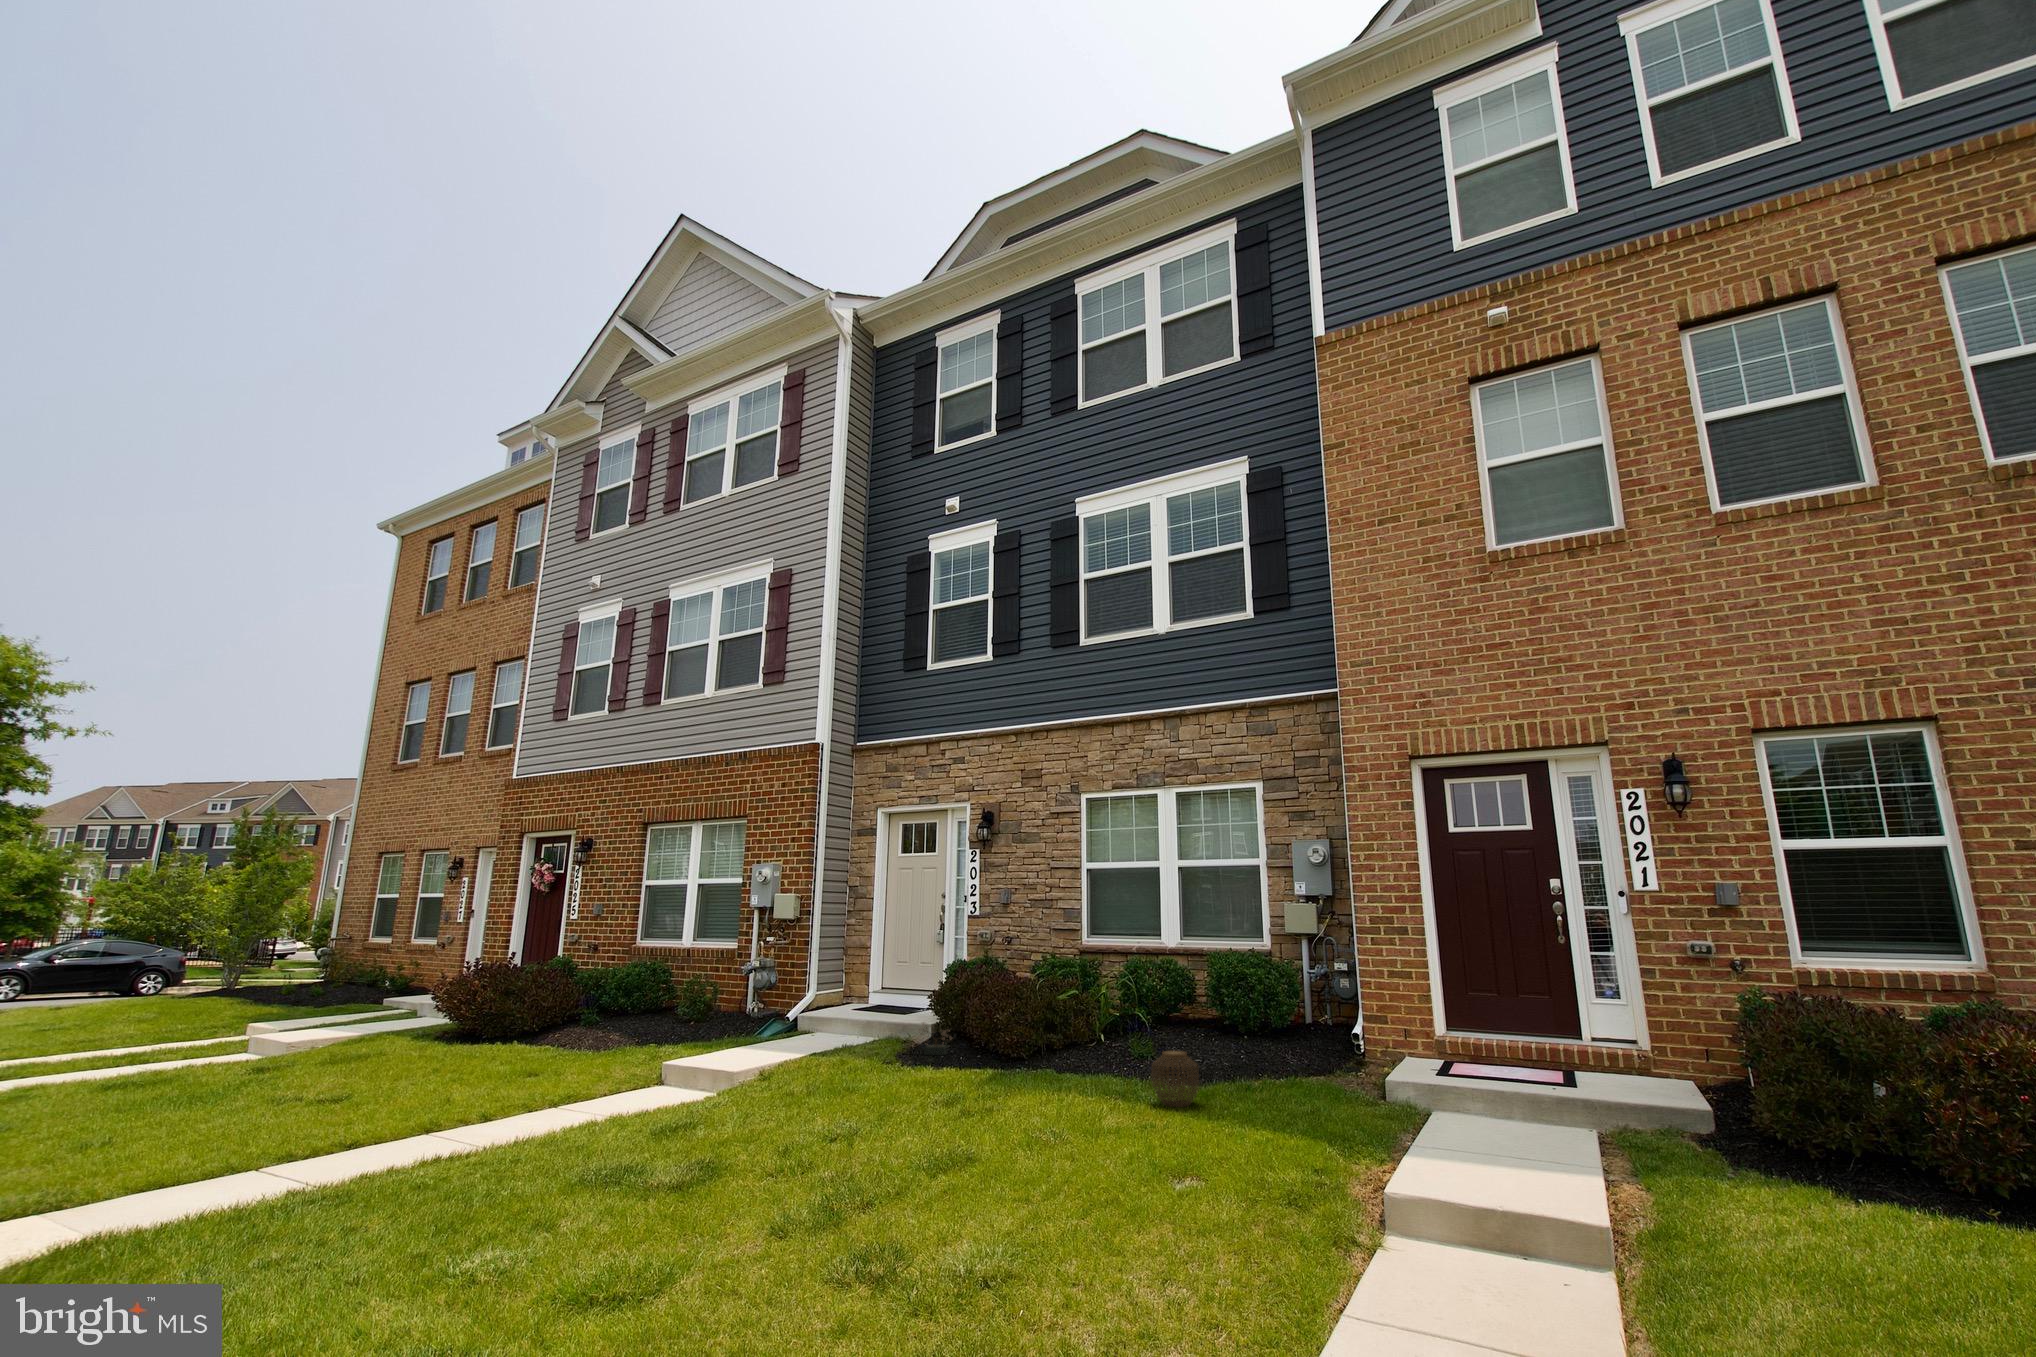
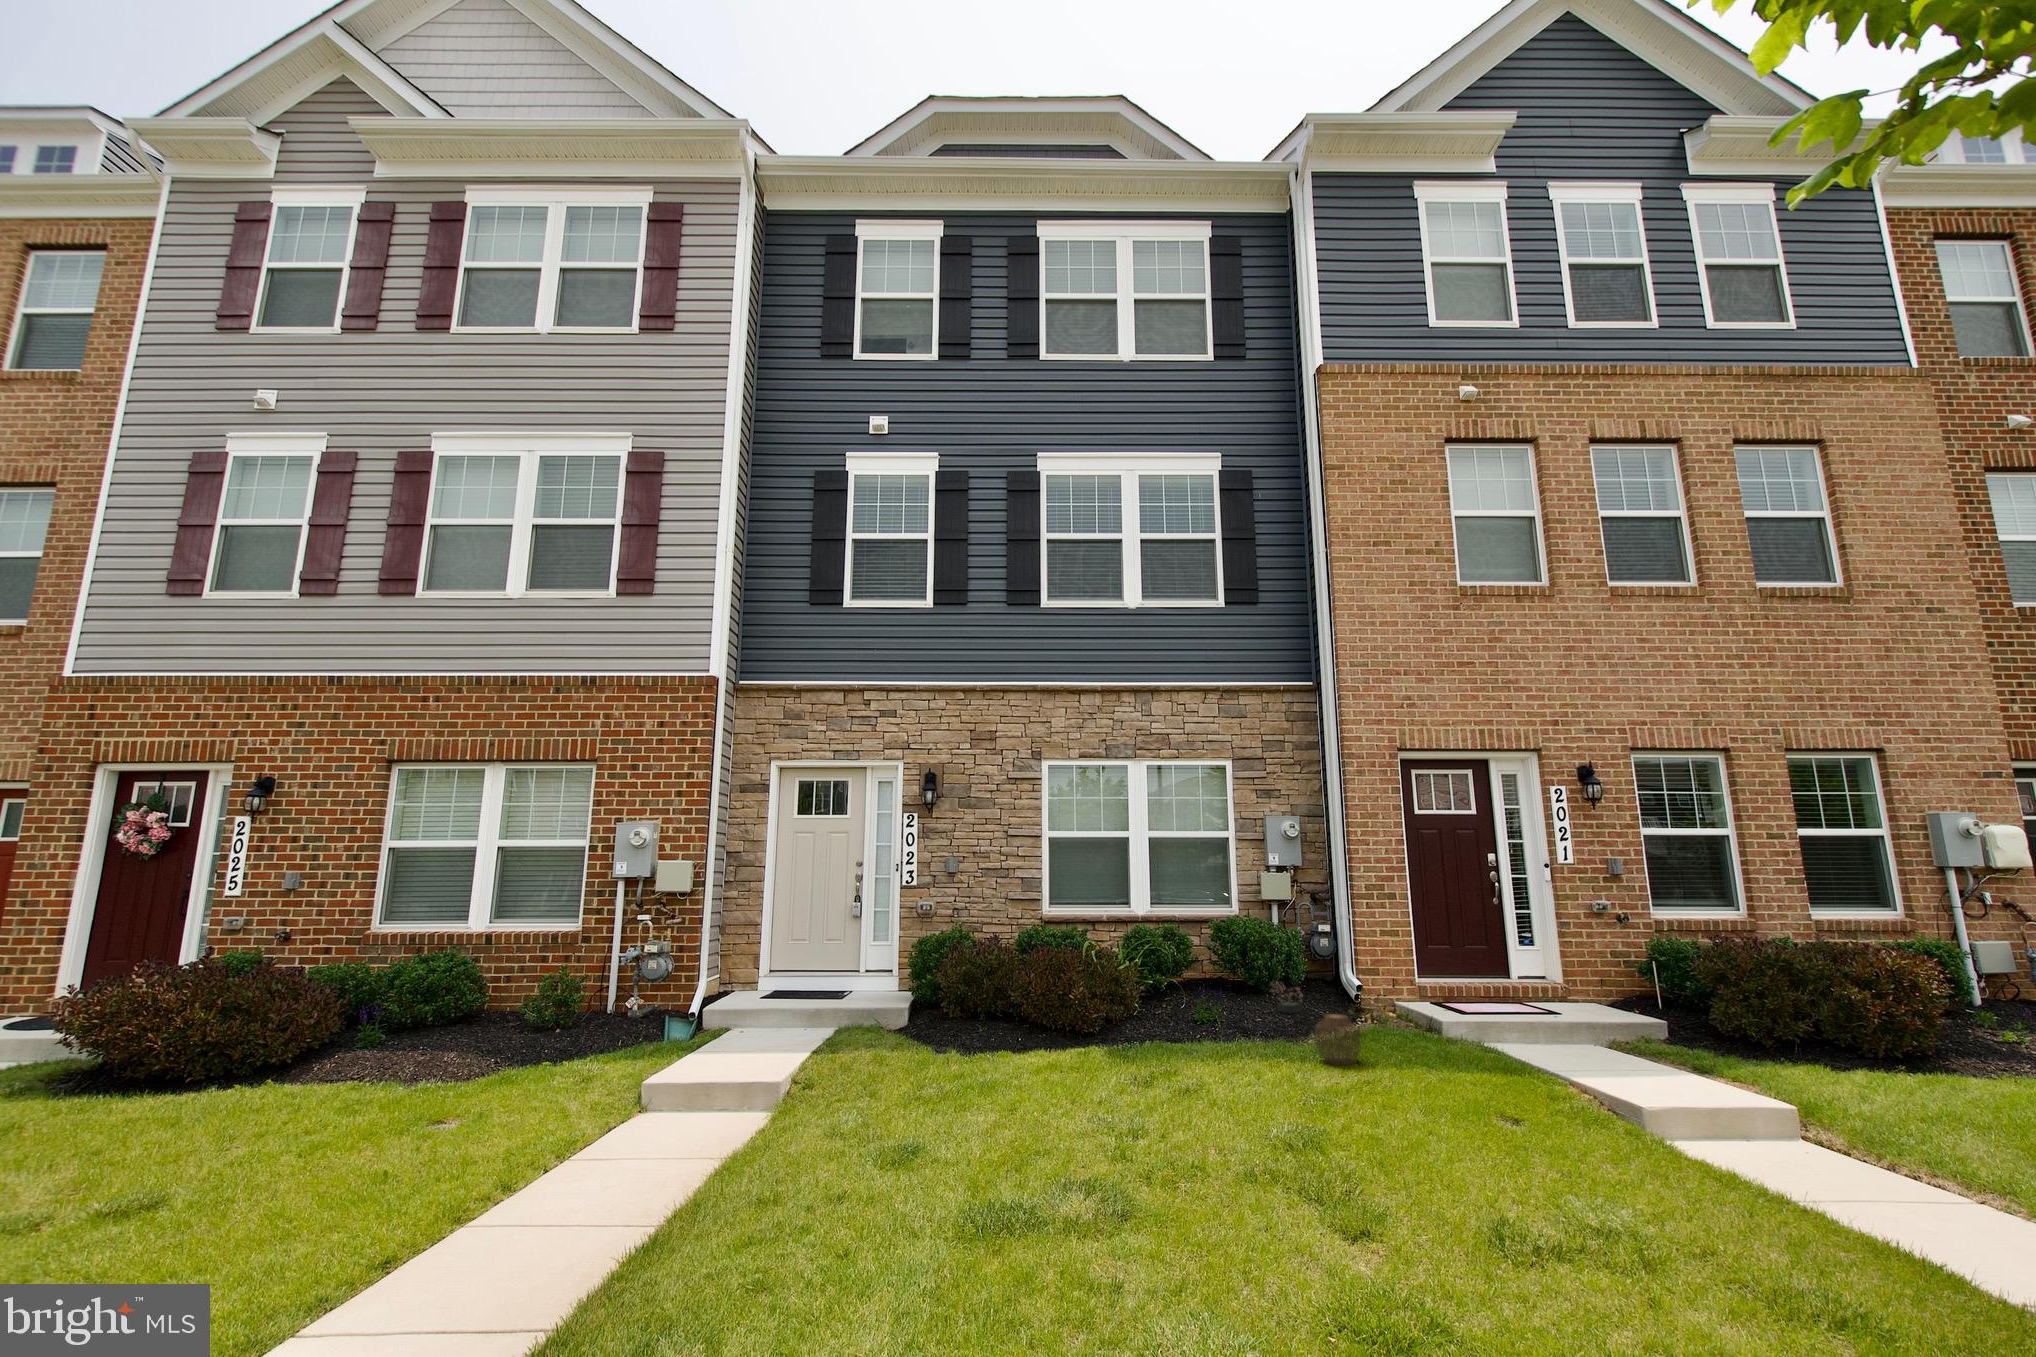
decorative plant: present [918,1023,950,1055] -> present [1275,982,1302,1013]

